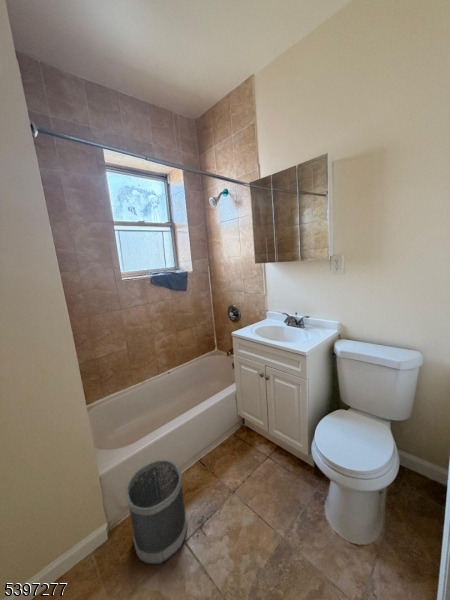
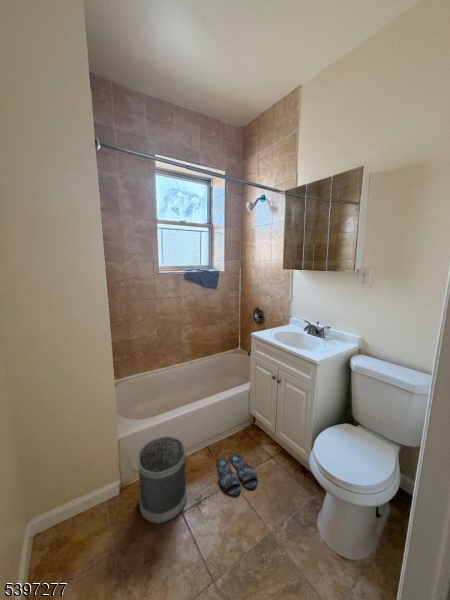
slippers: none [213,461,259,509] -> present [217,454,257,496]

